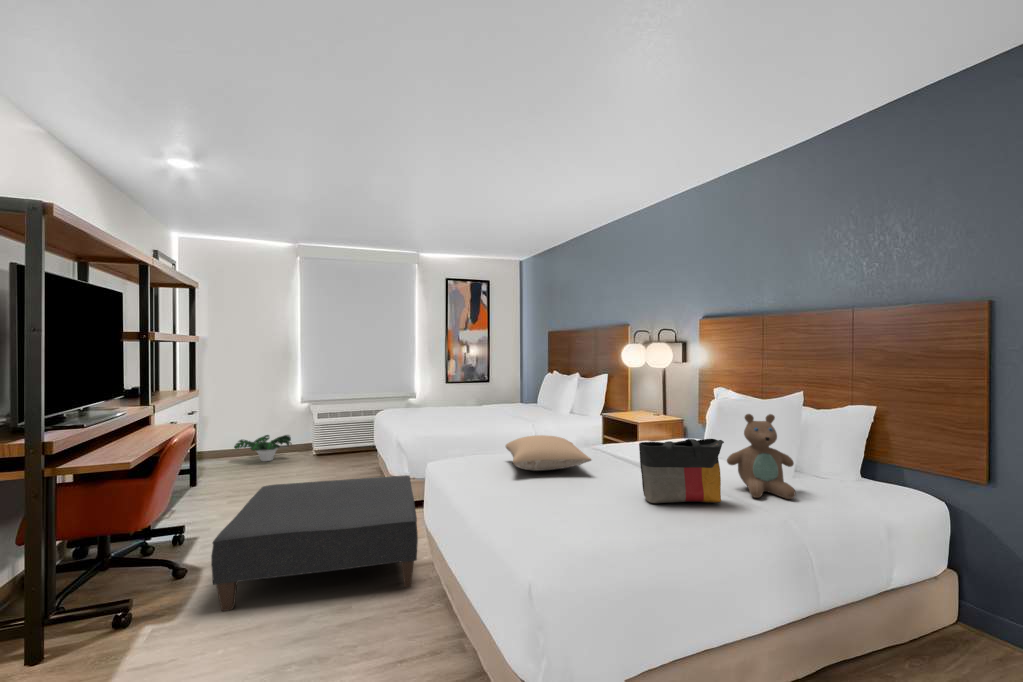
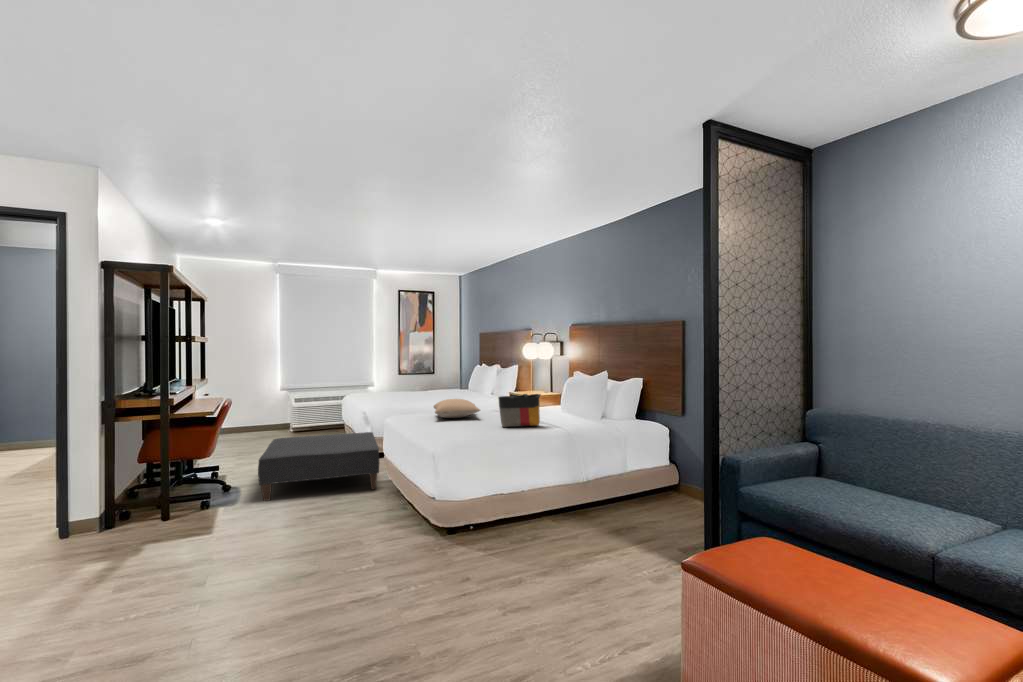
teddy bear: present [727,414,795,499] -> none [550,382,584,425]
potted plant: present [234,435,292,461] -> none [231,415,277,436]

